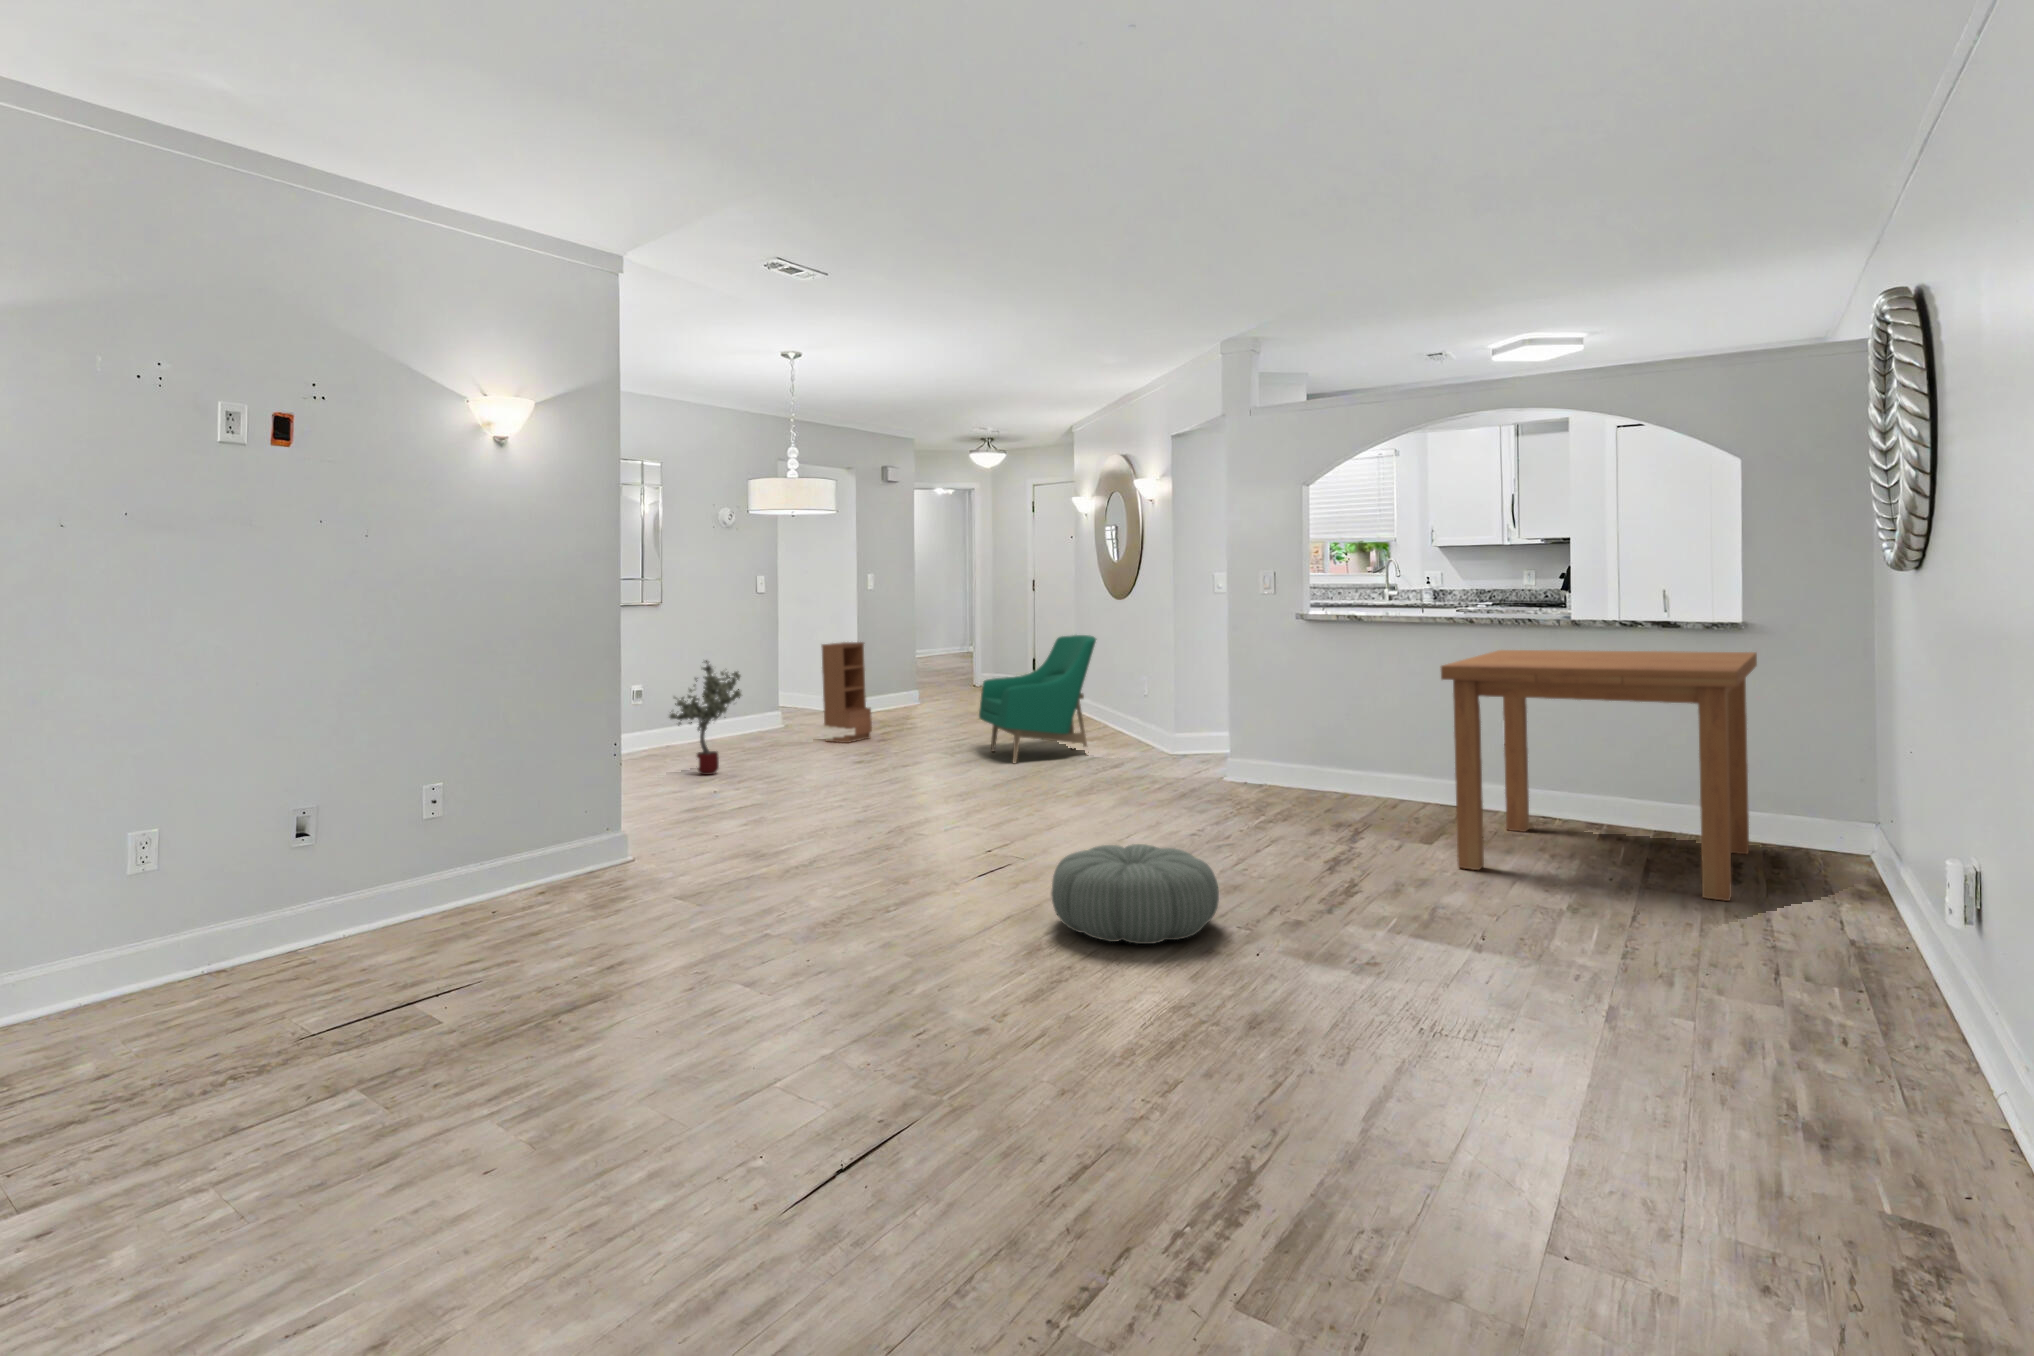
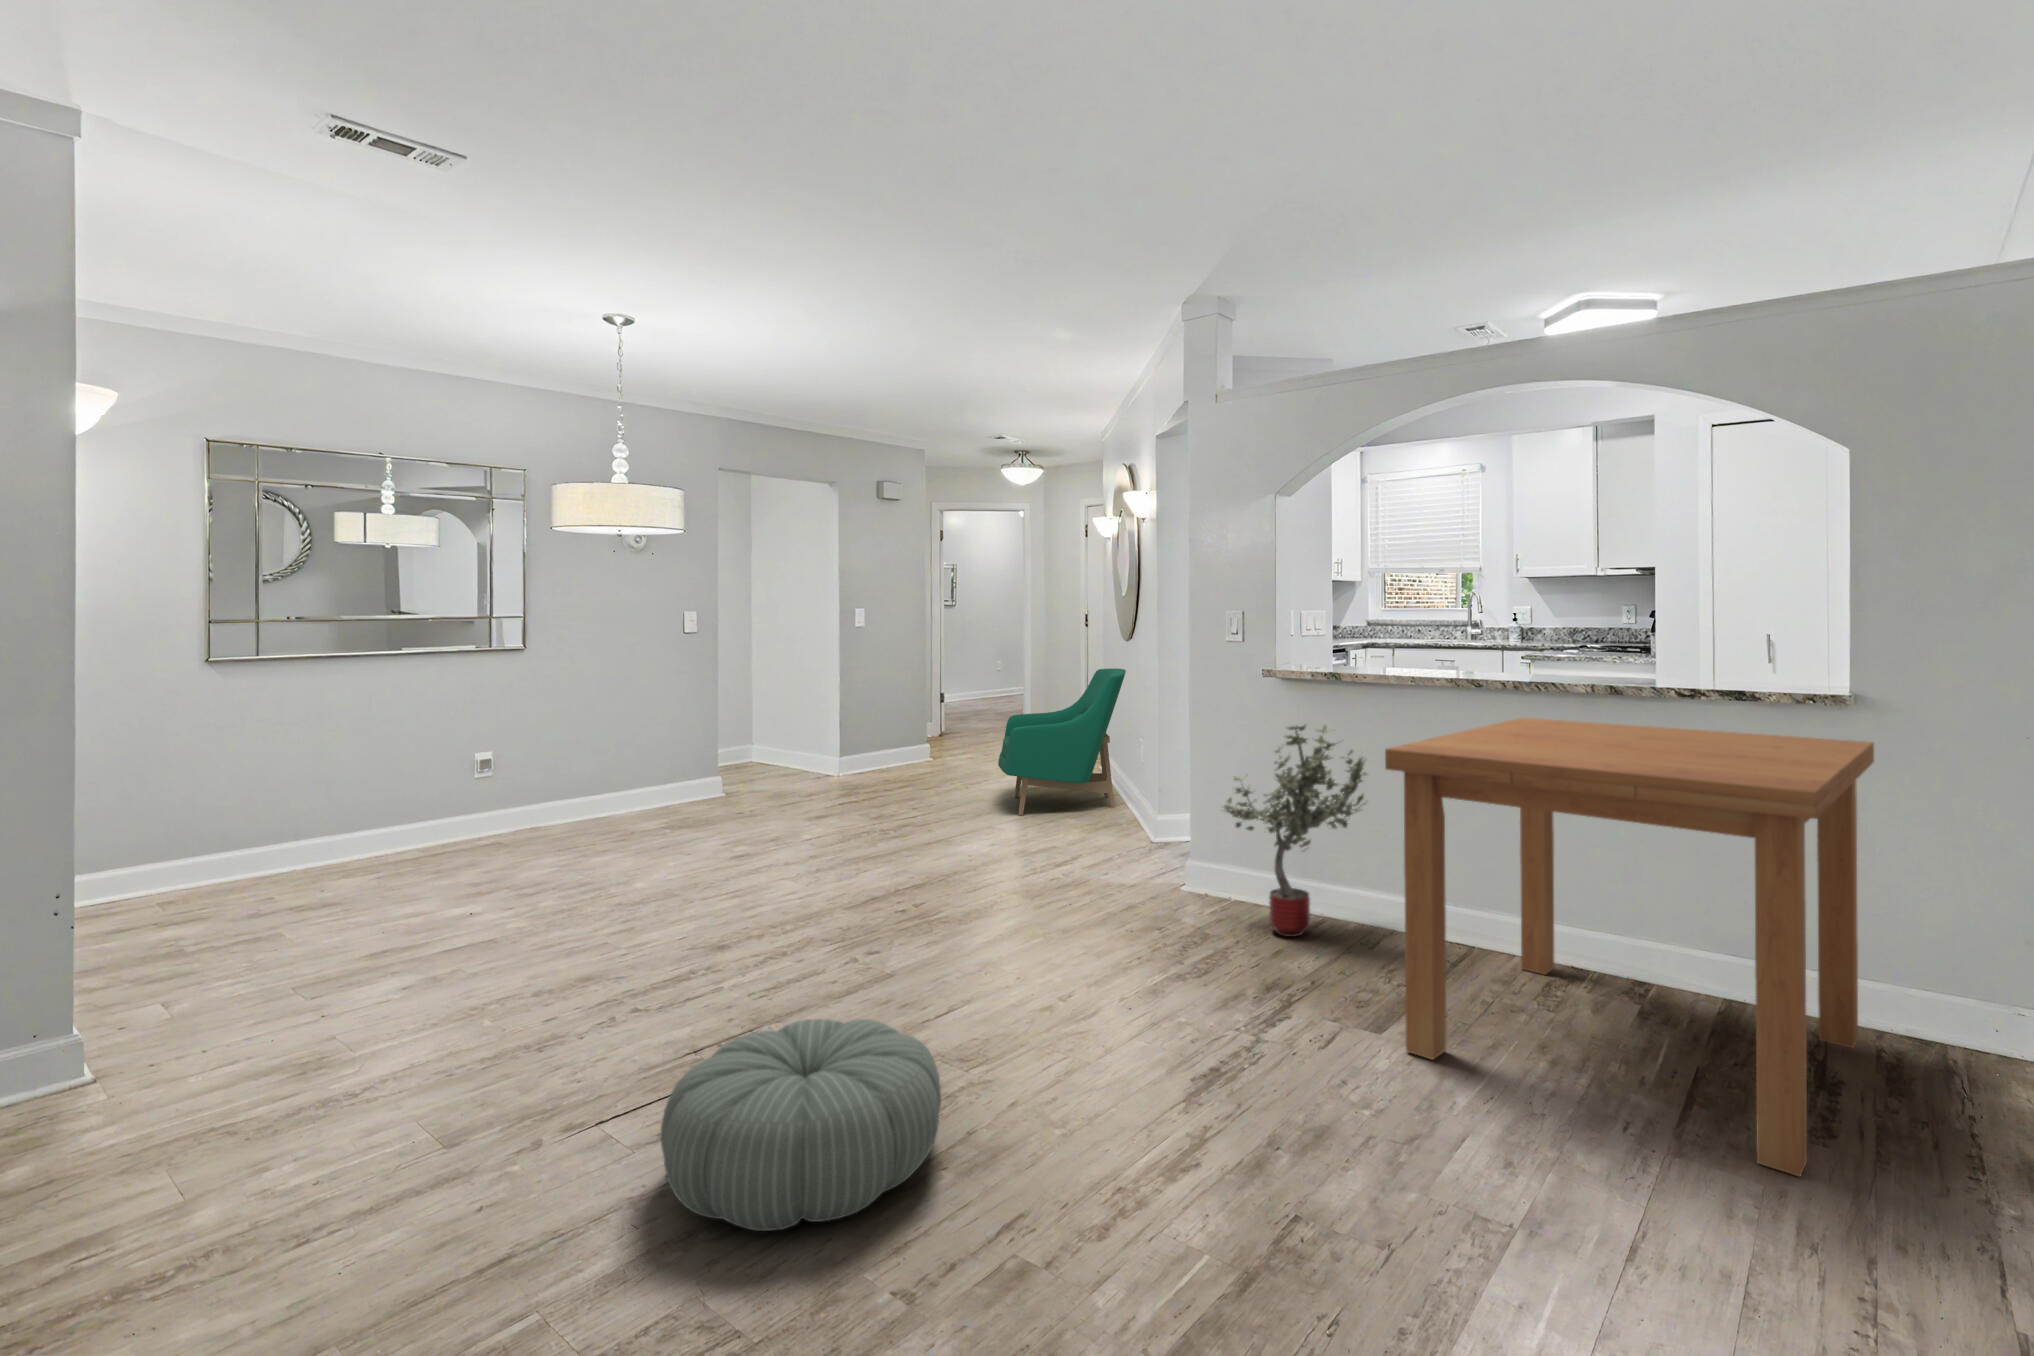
bookcase: present [821,642,872,743] -> none [861,666,916,778]
potted tree: present [669,660,741,775] -> present [1223,725,1367,937]

